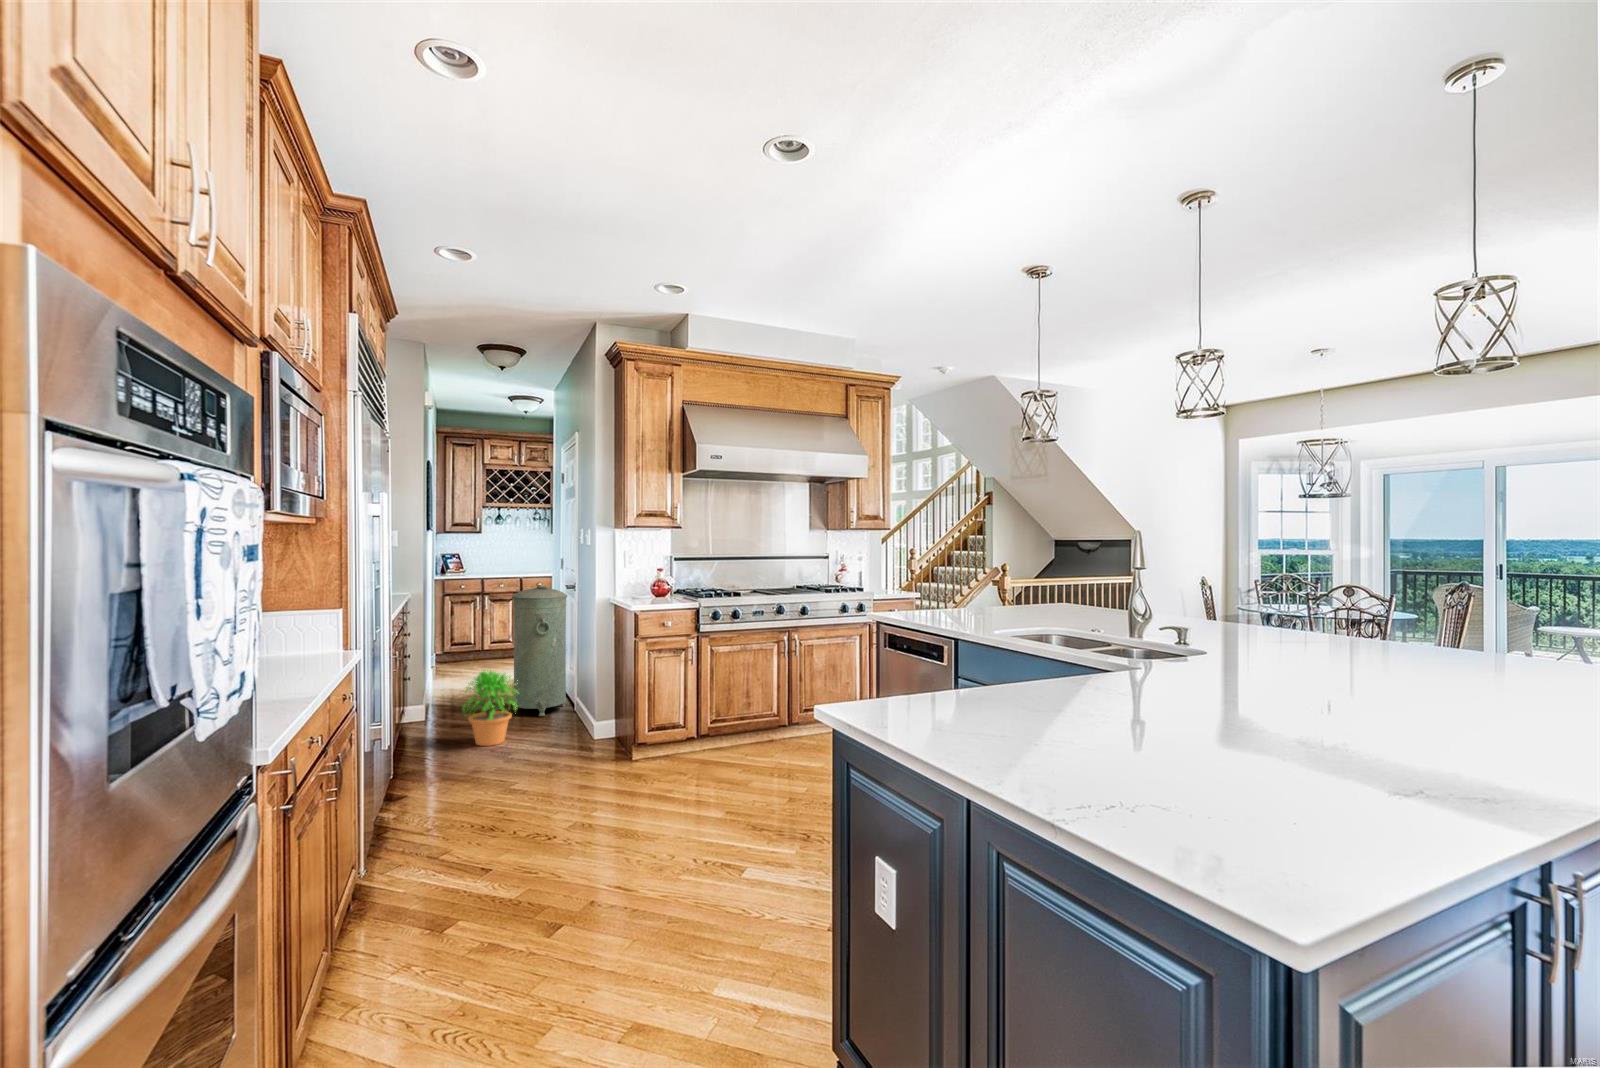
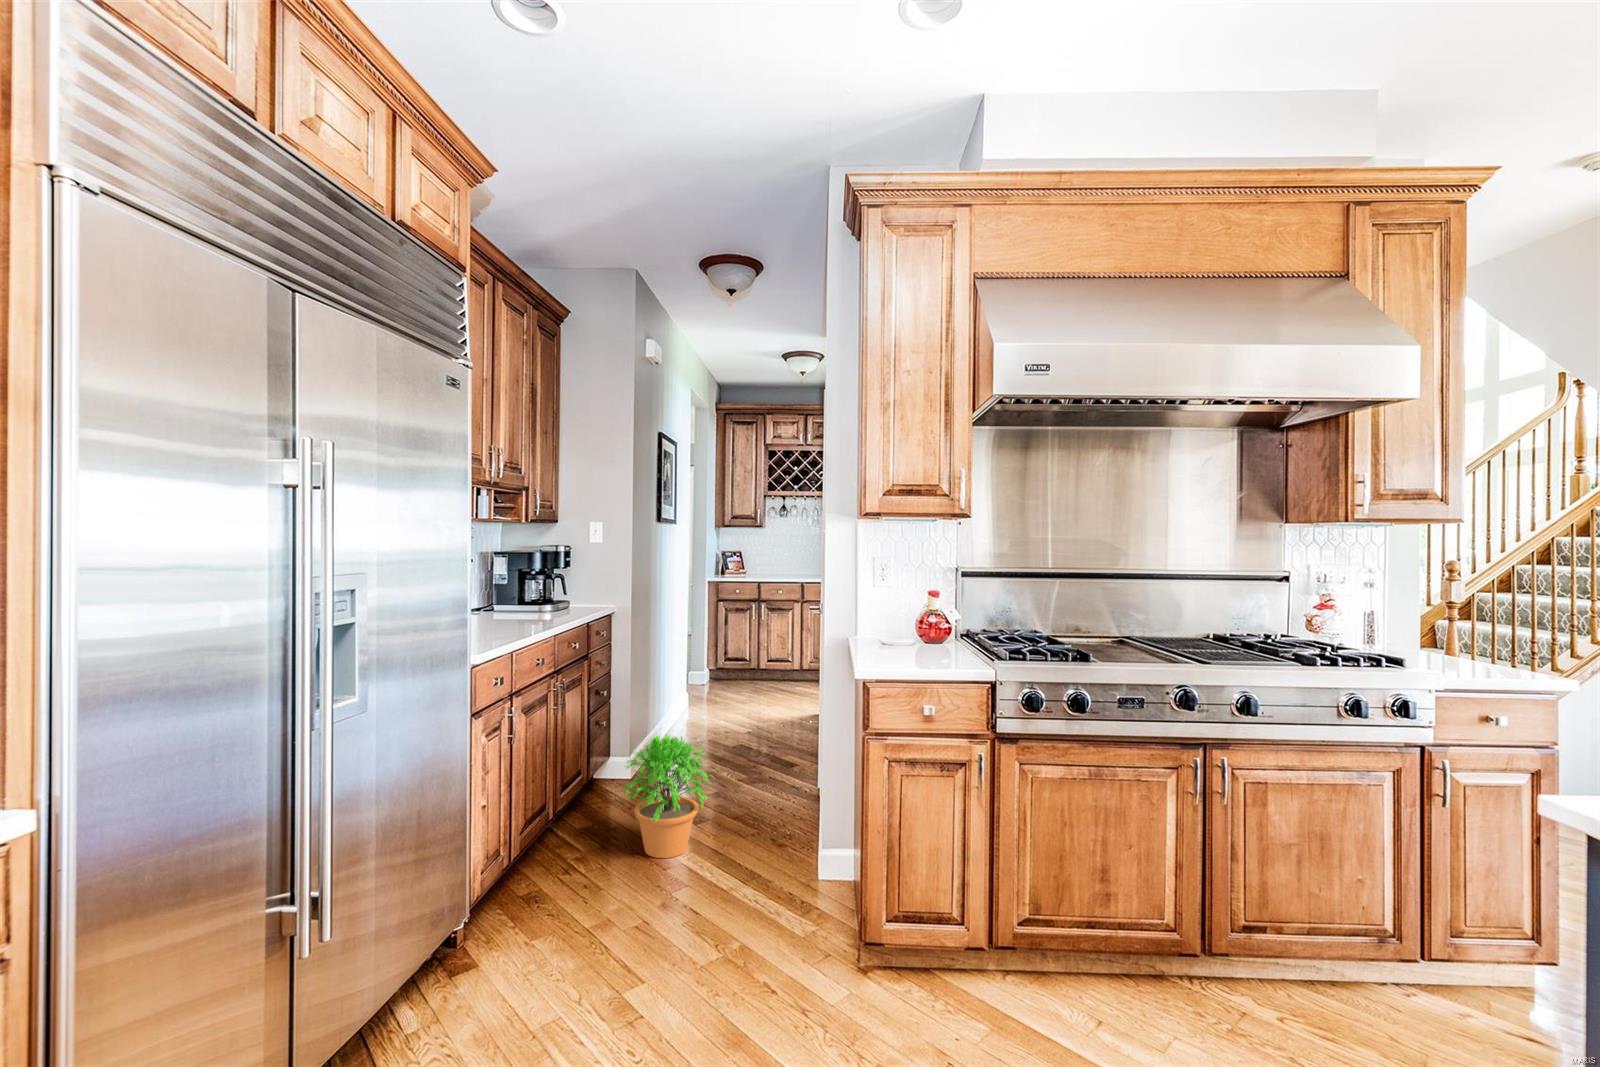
trash can: present [512,585,567,716] -> none [736,601,813,800]

